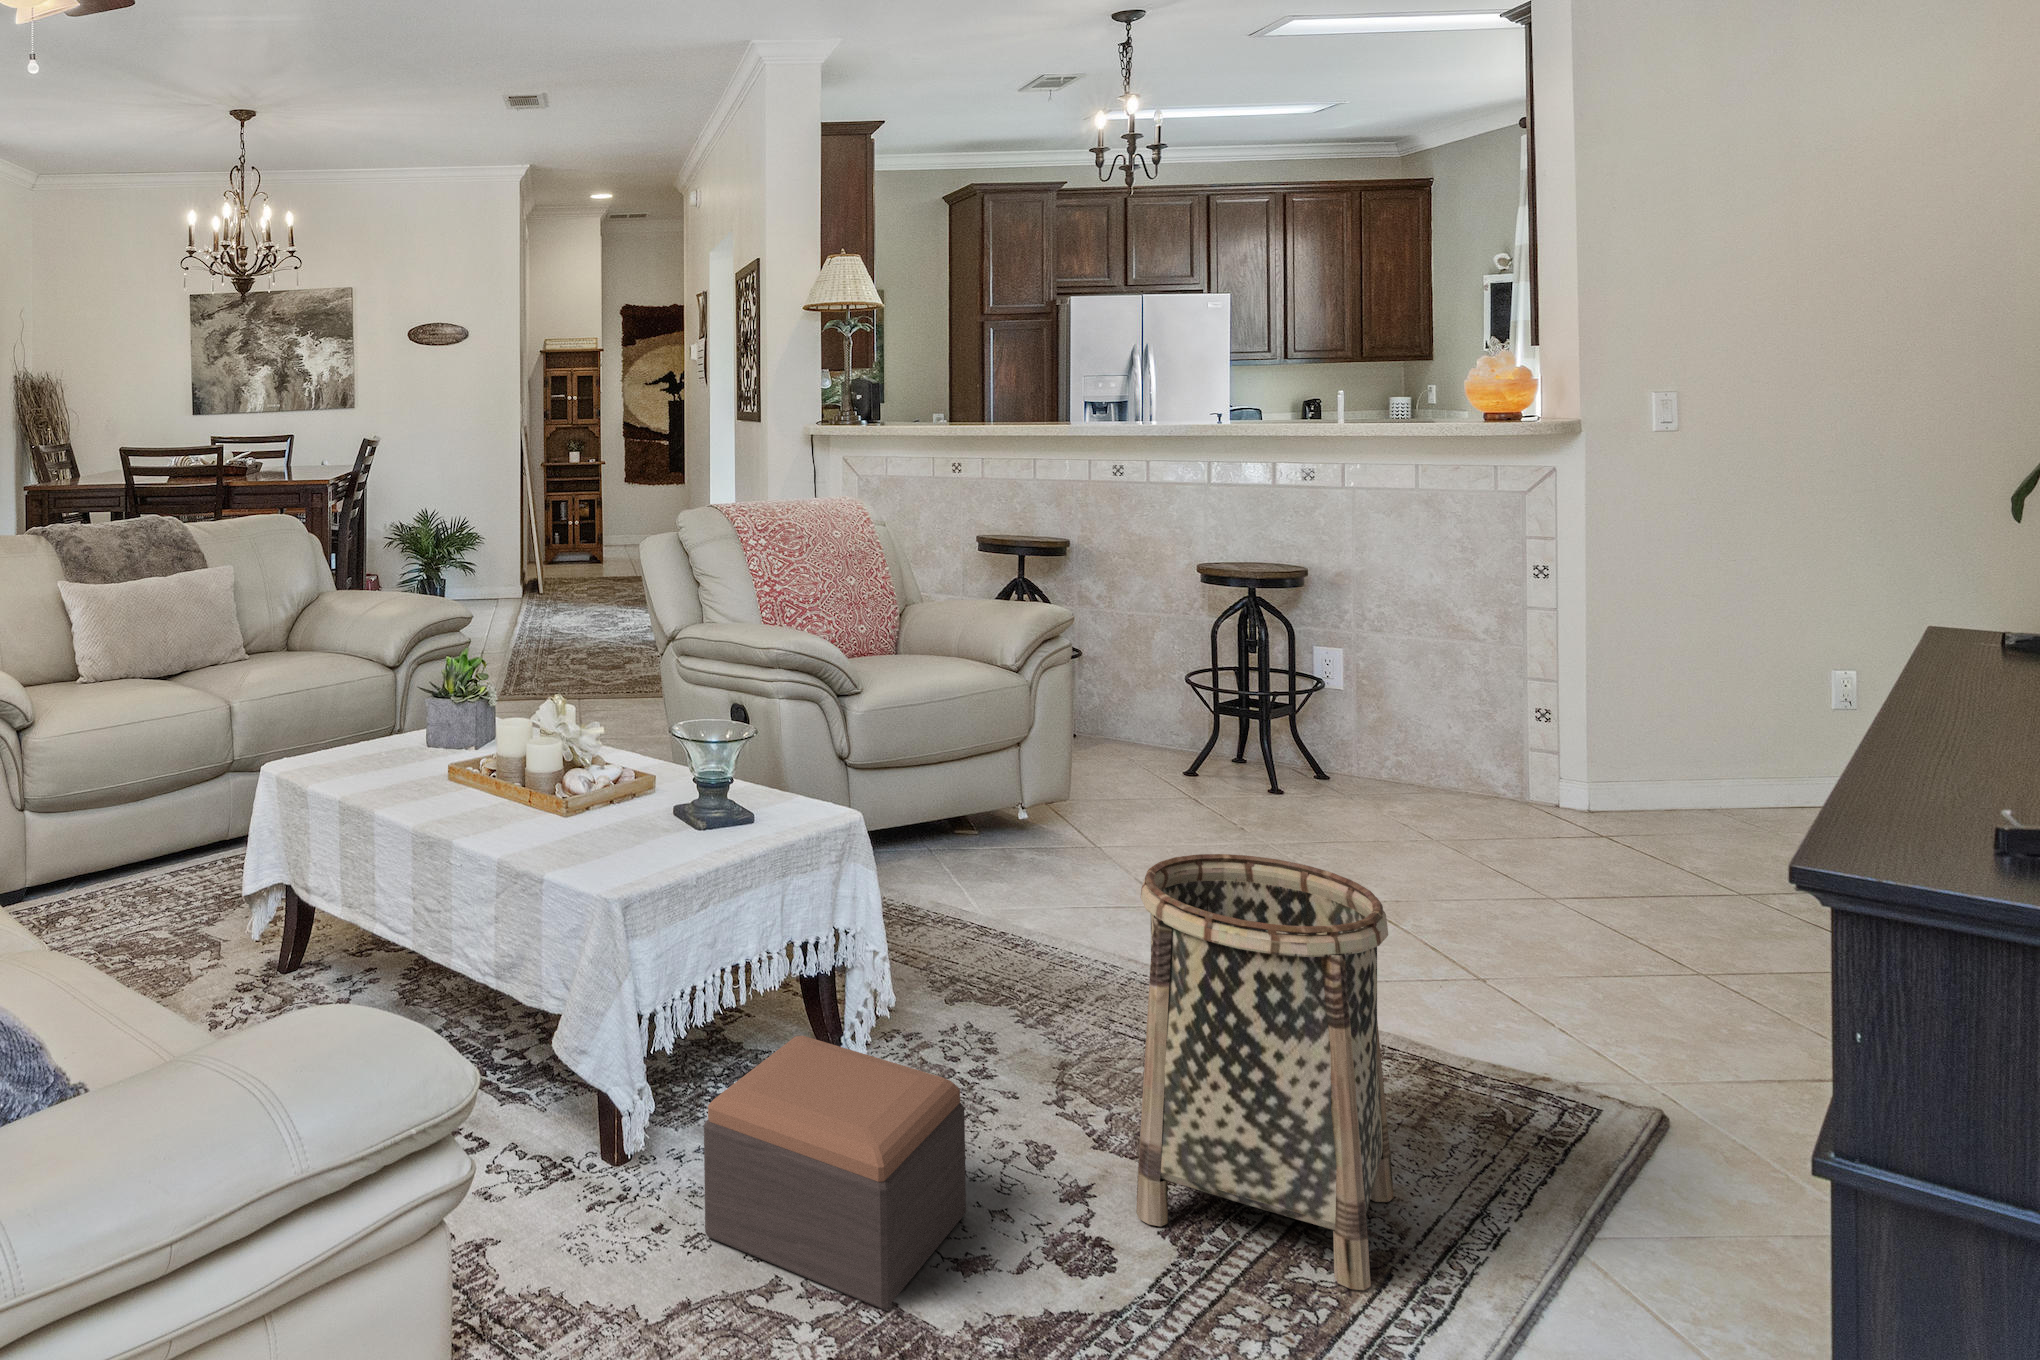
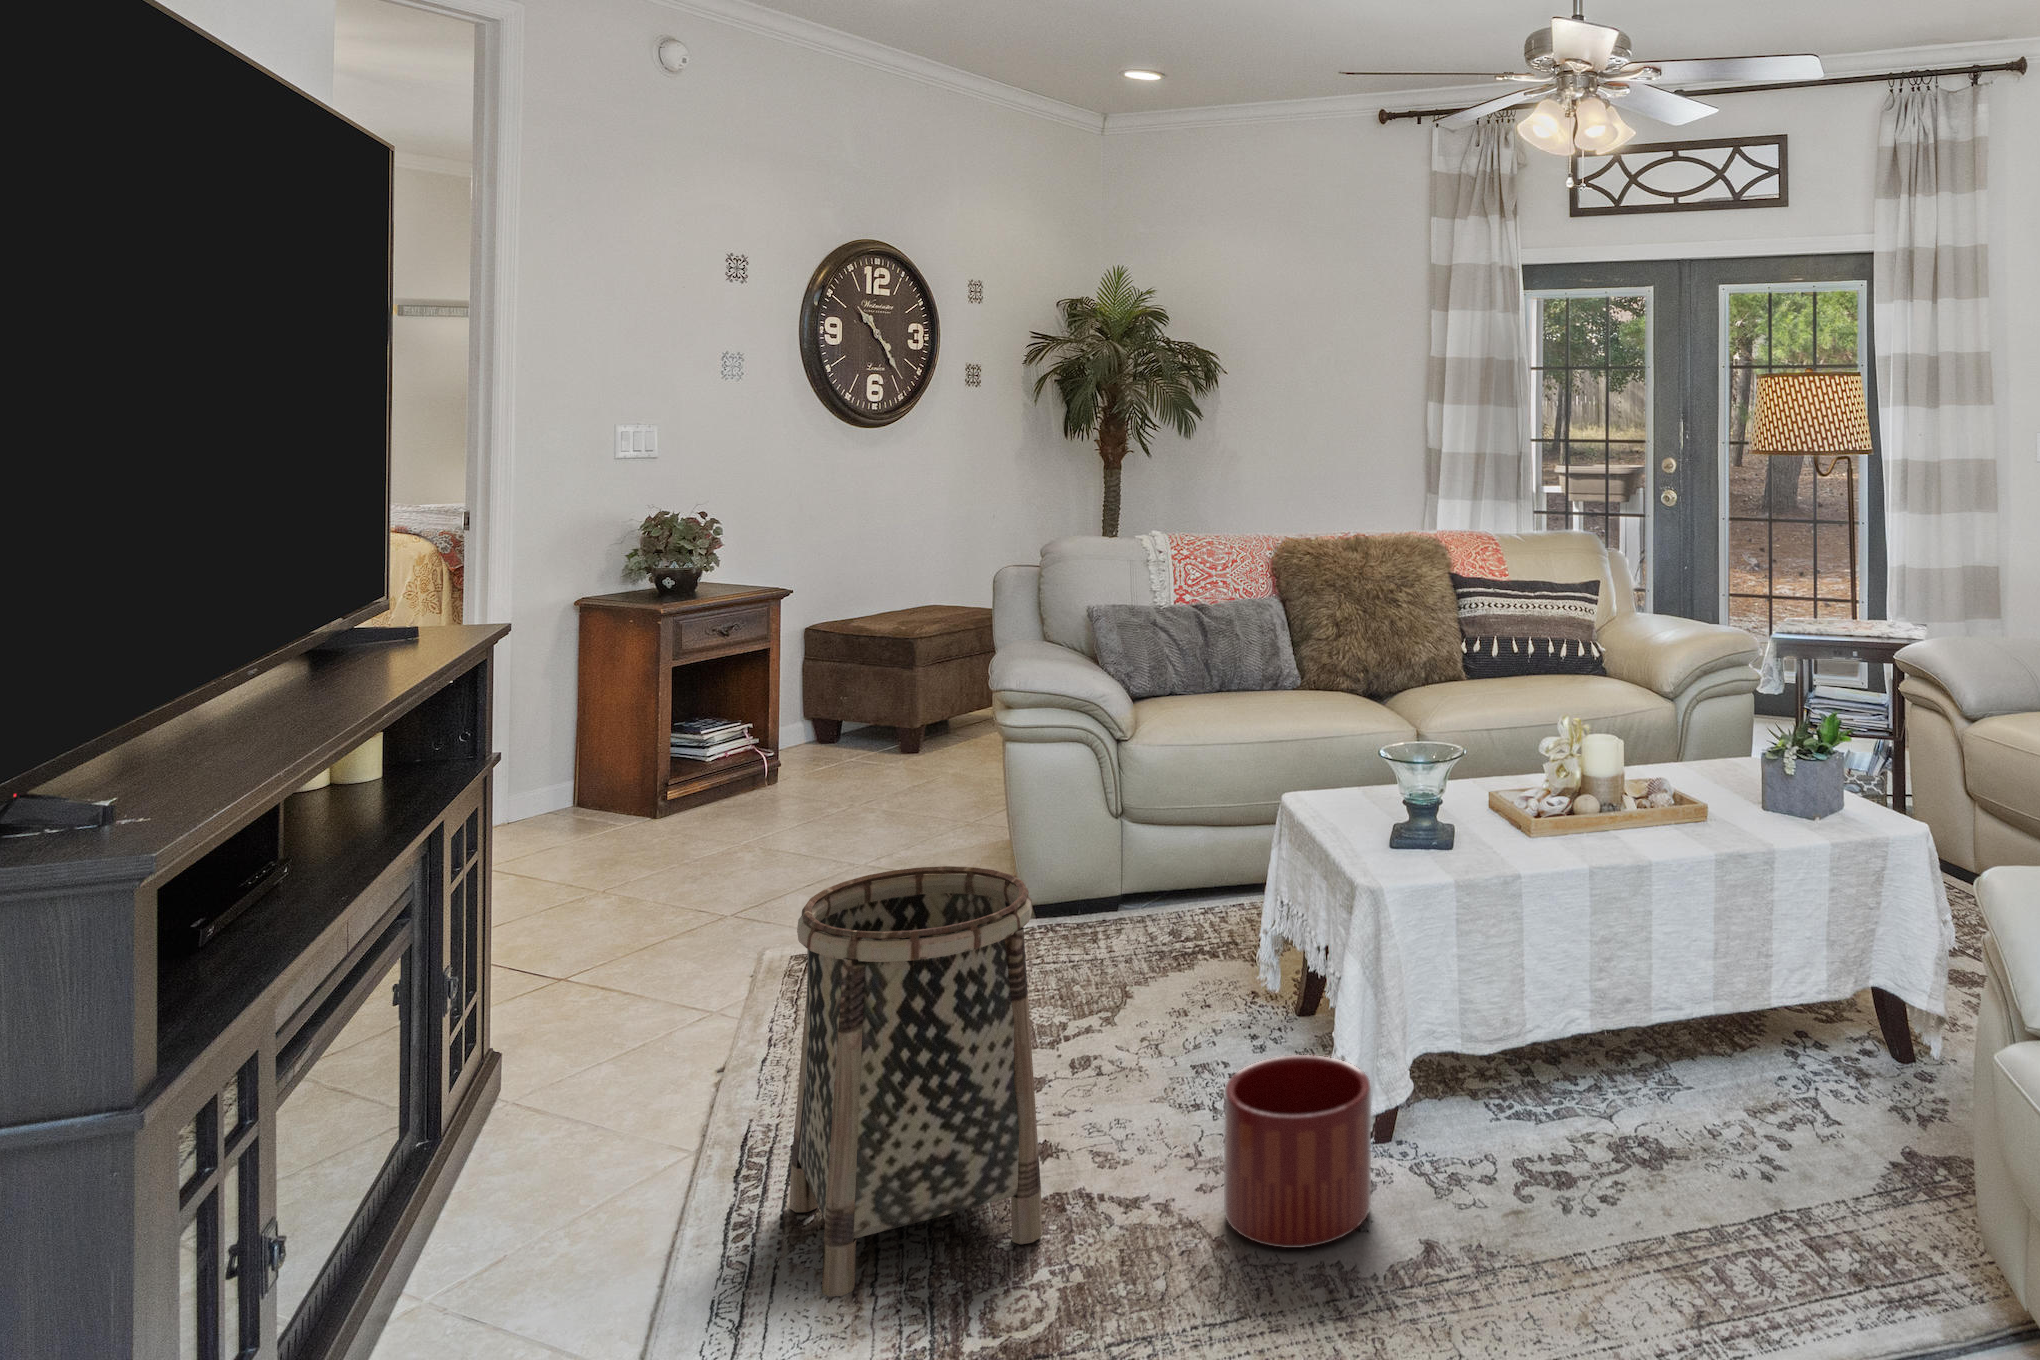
planter: none [934,927,1058,1076] -> present [1224,1055,1371,1248]
footstool: present [704,1036,966,1310] -> none [1040,913,1236,1095]

